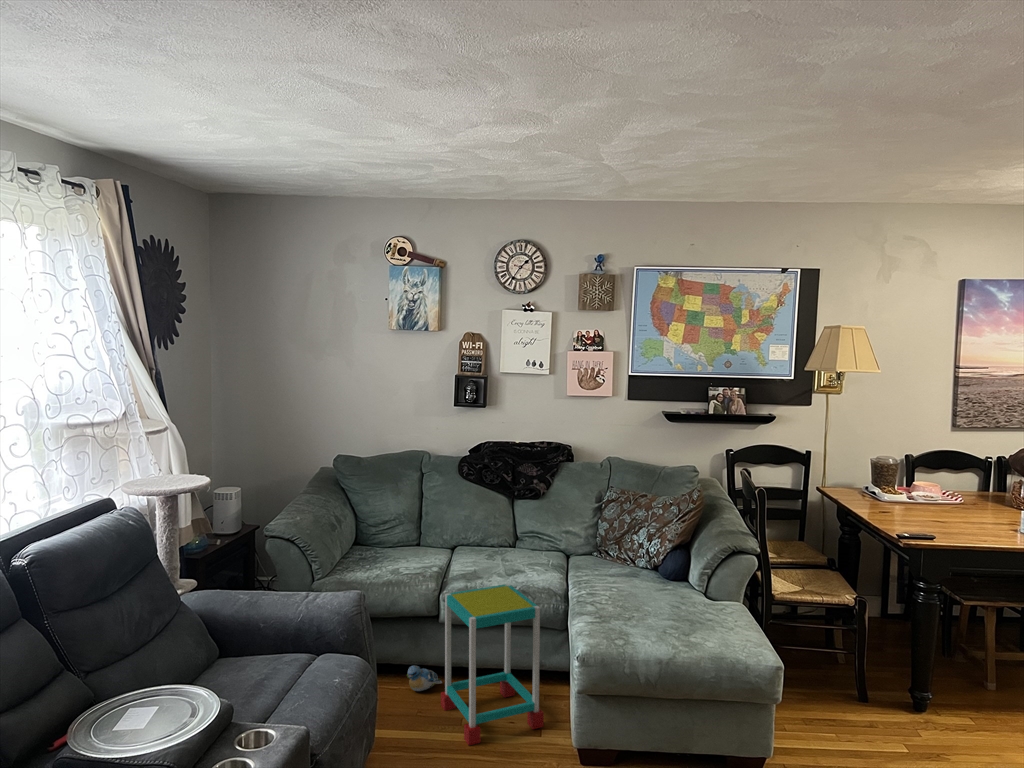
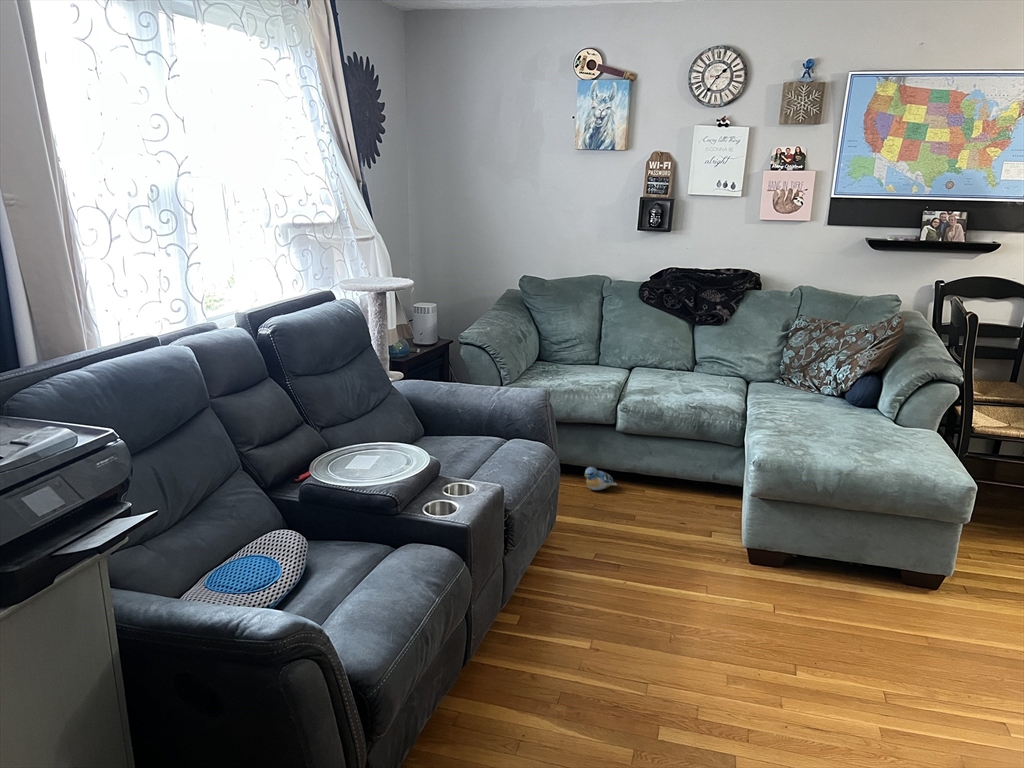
side table: present [441,584,544,745] -> none [615,398,718,536]

